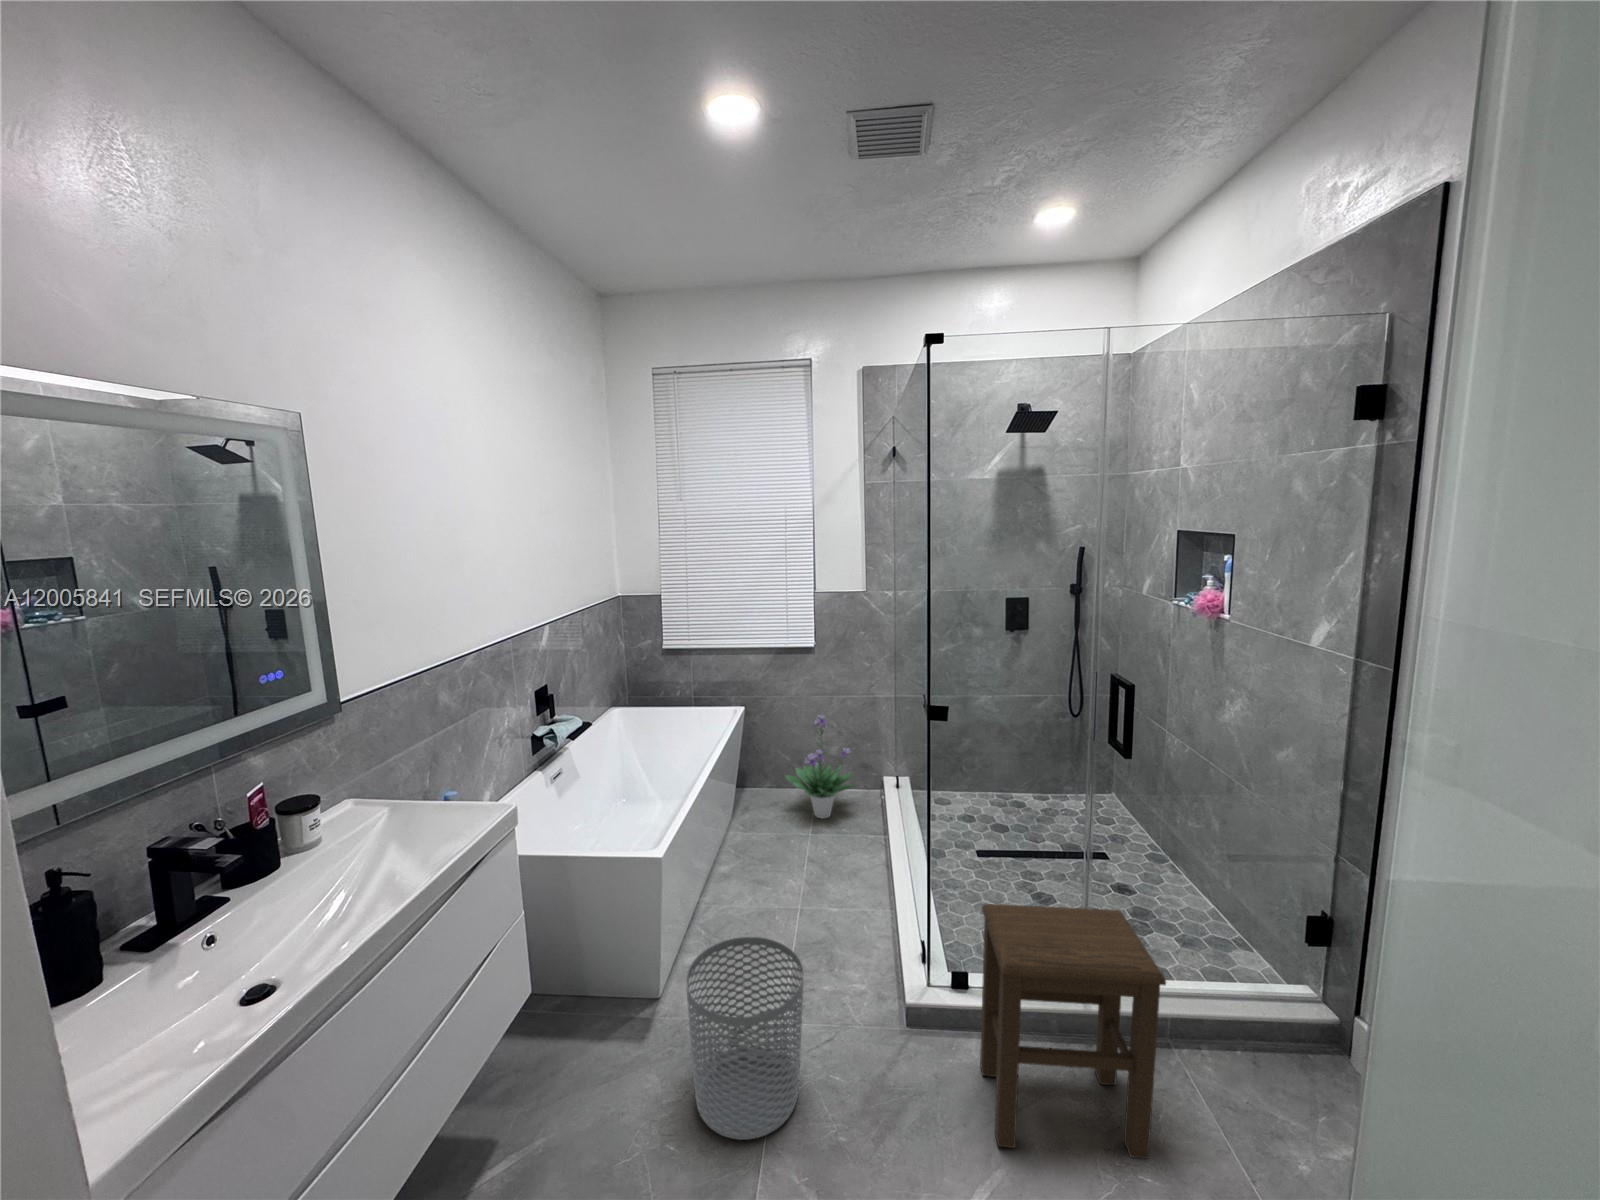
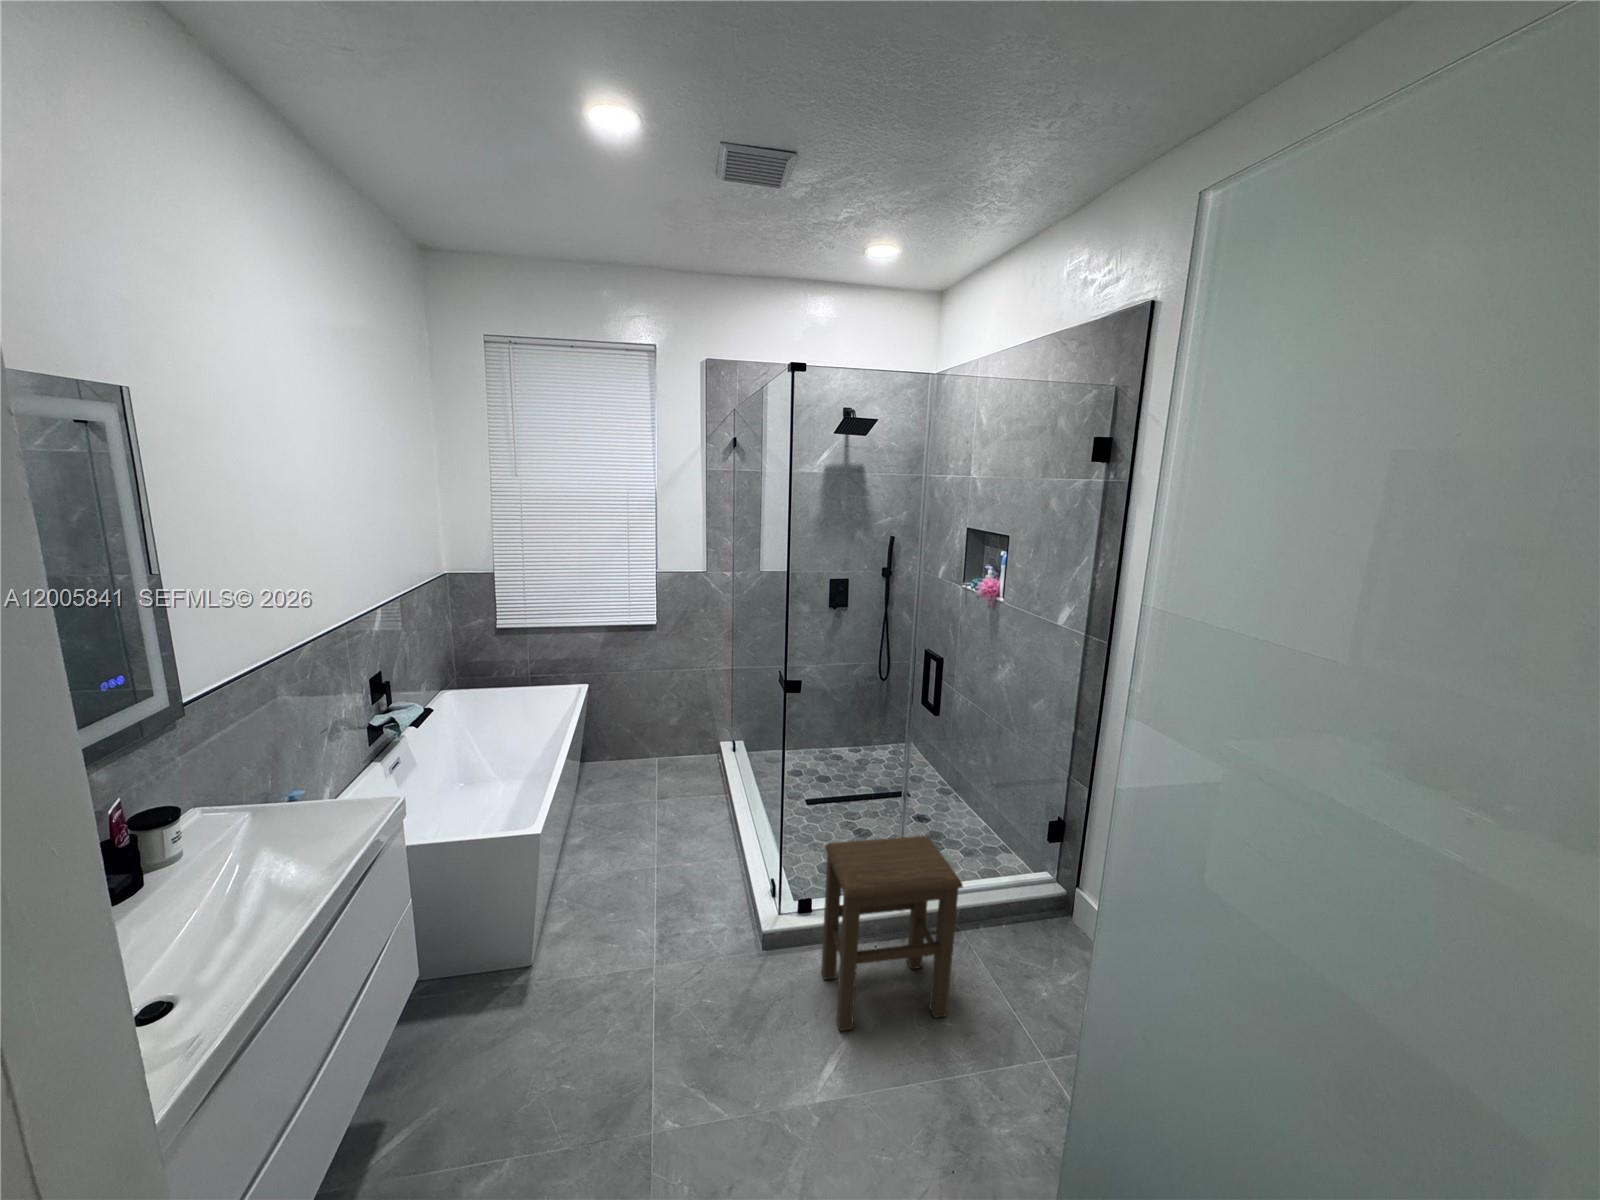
potted plant: present [786,715,855,818] -> none [630,686,701,781]
waste bin: present [686,937,803,1140] -> none [571,897,679,1073]

